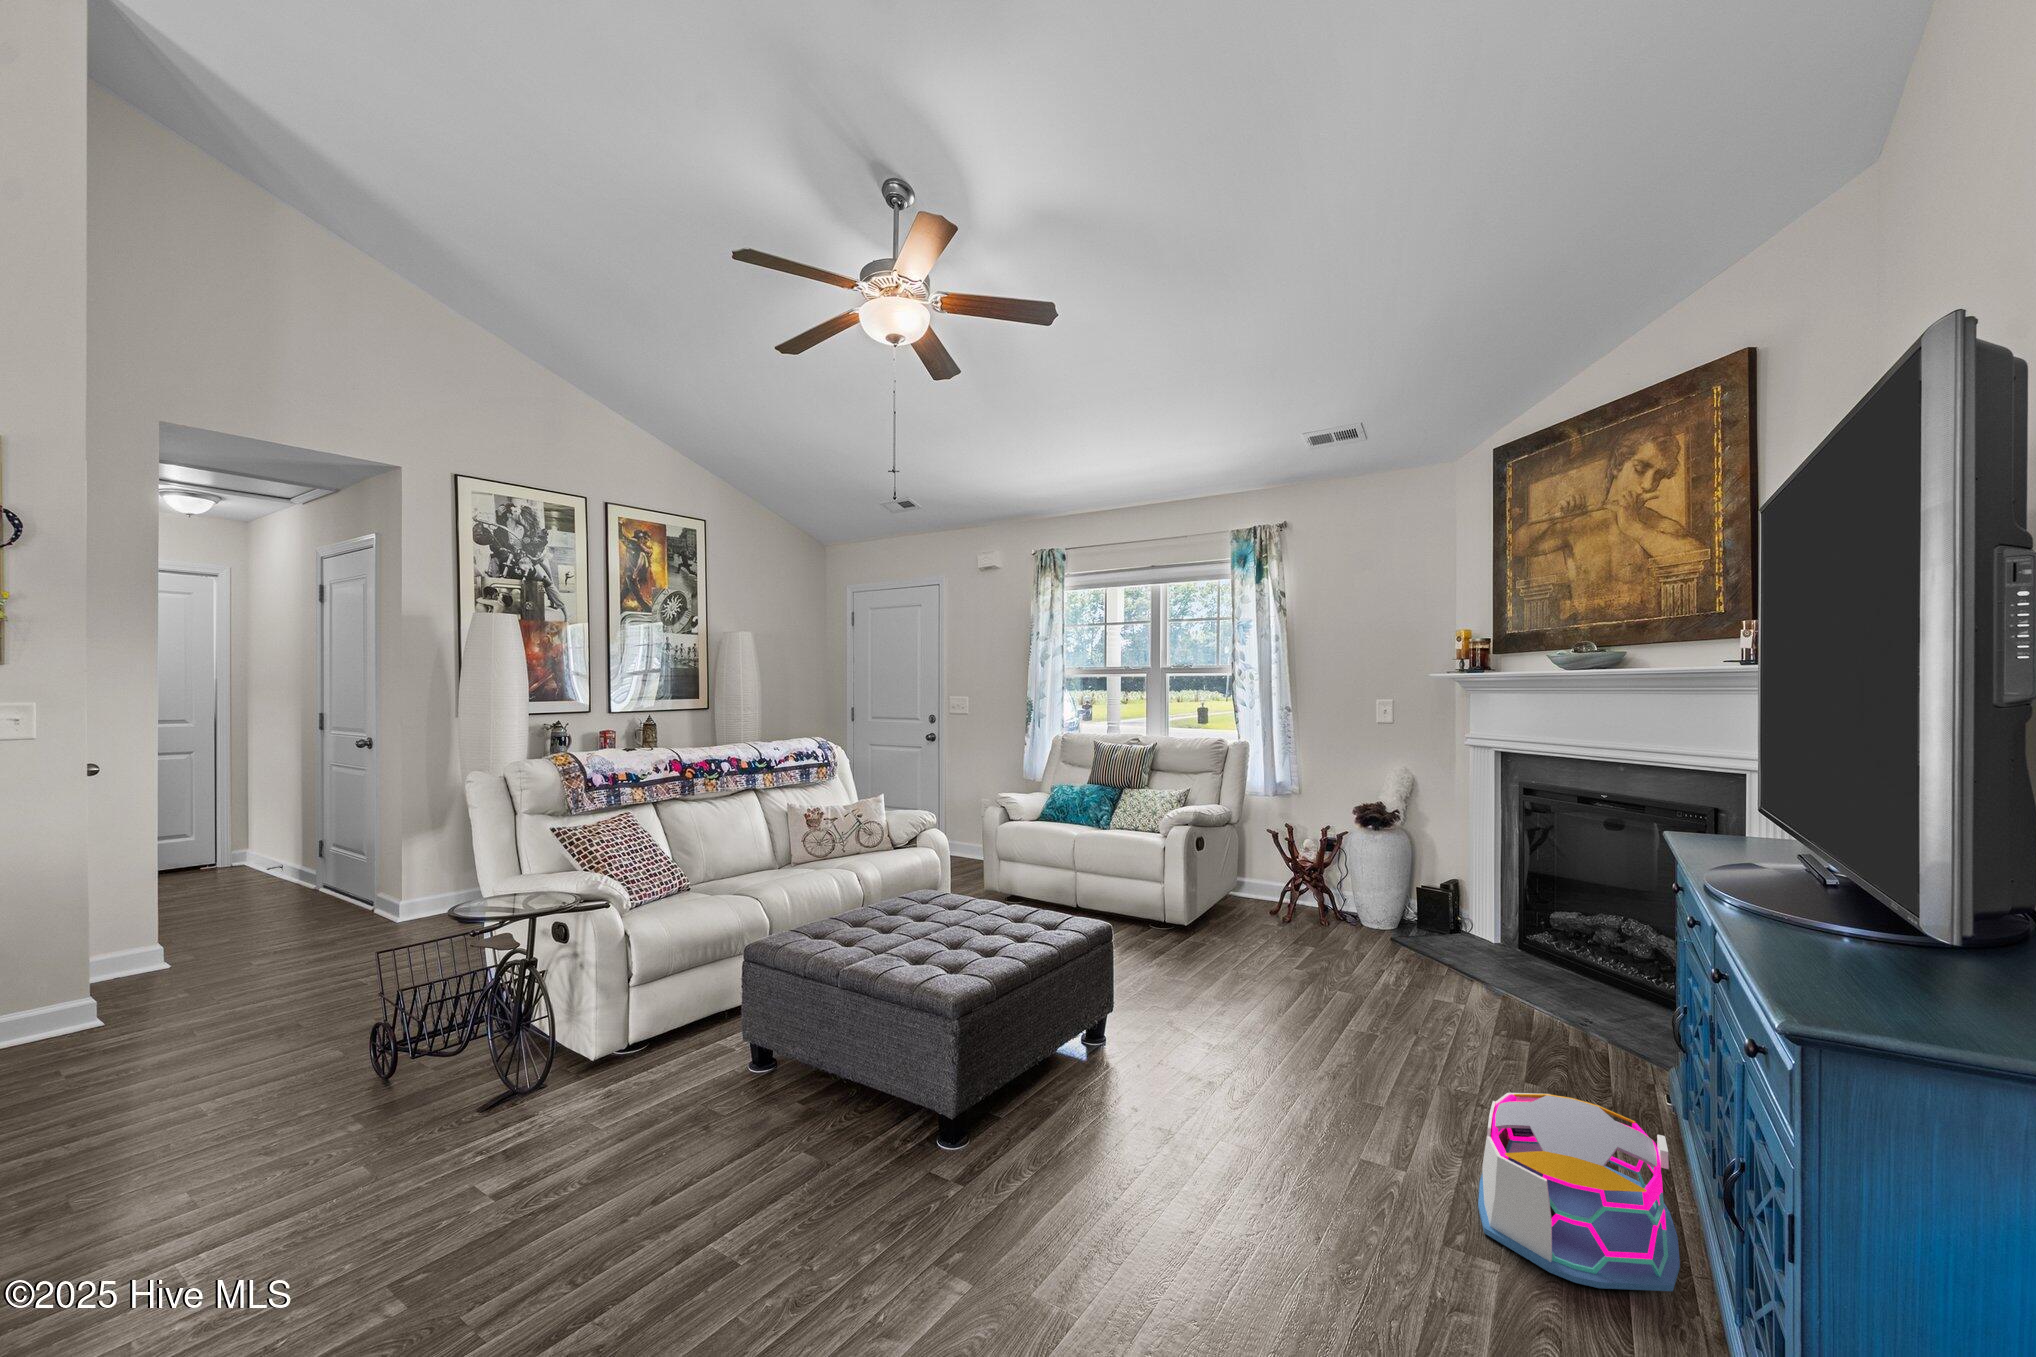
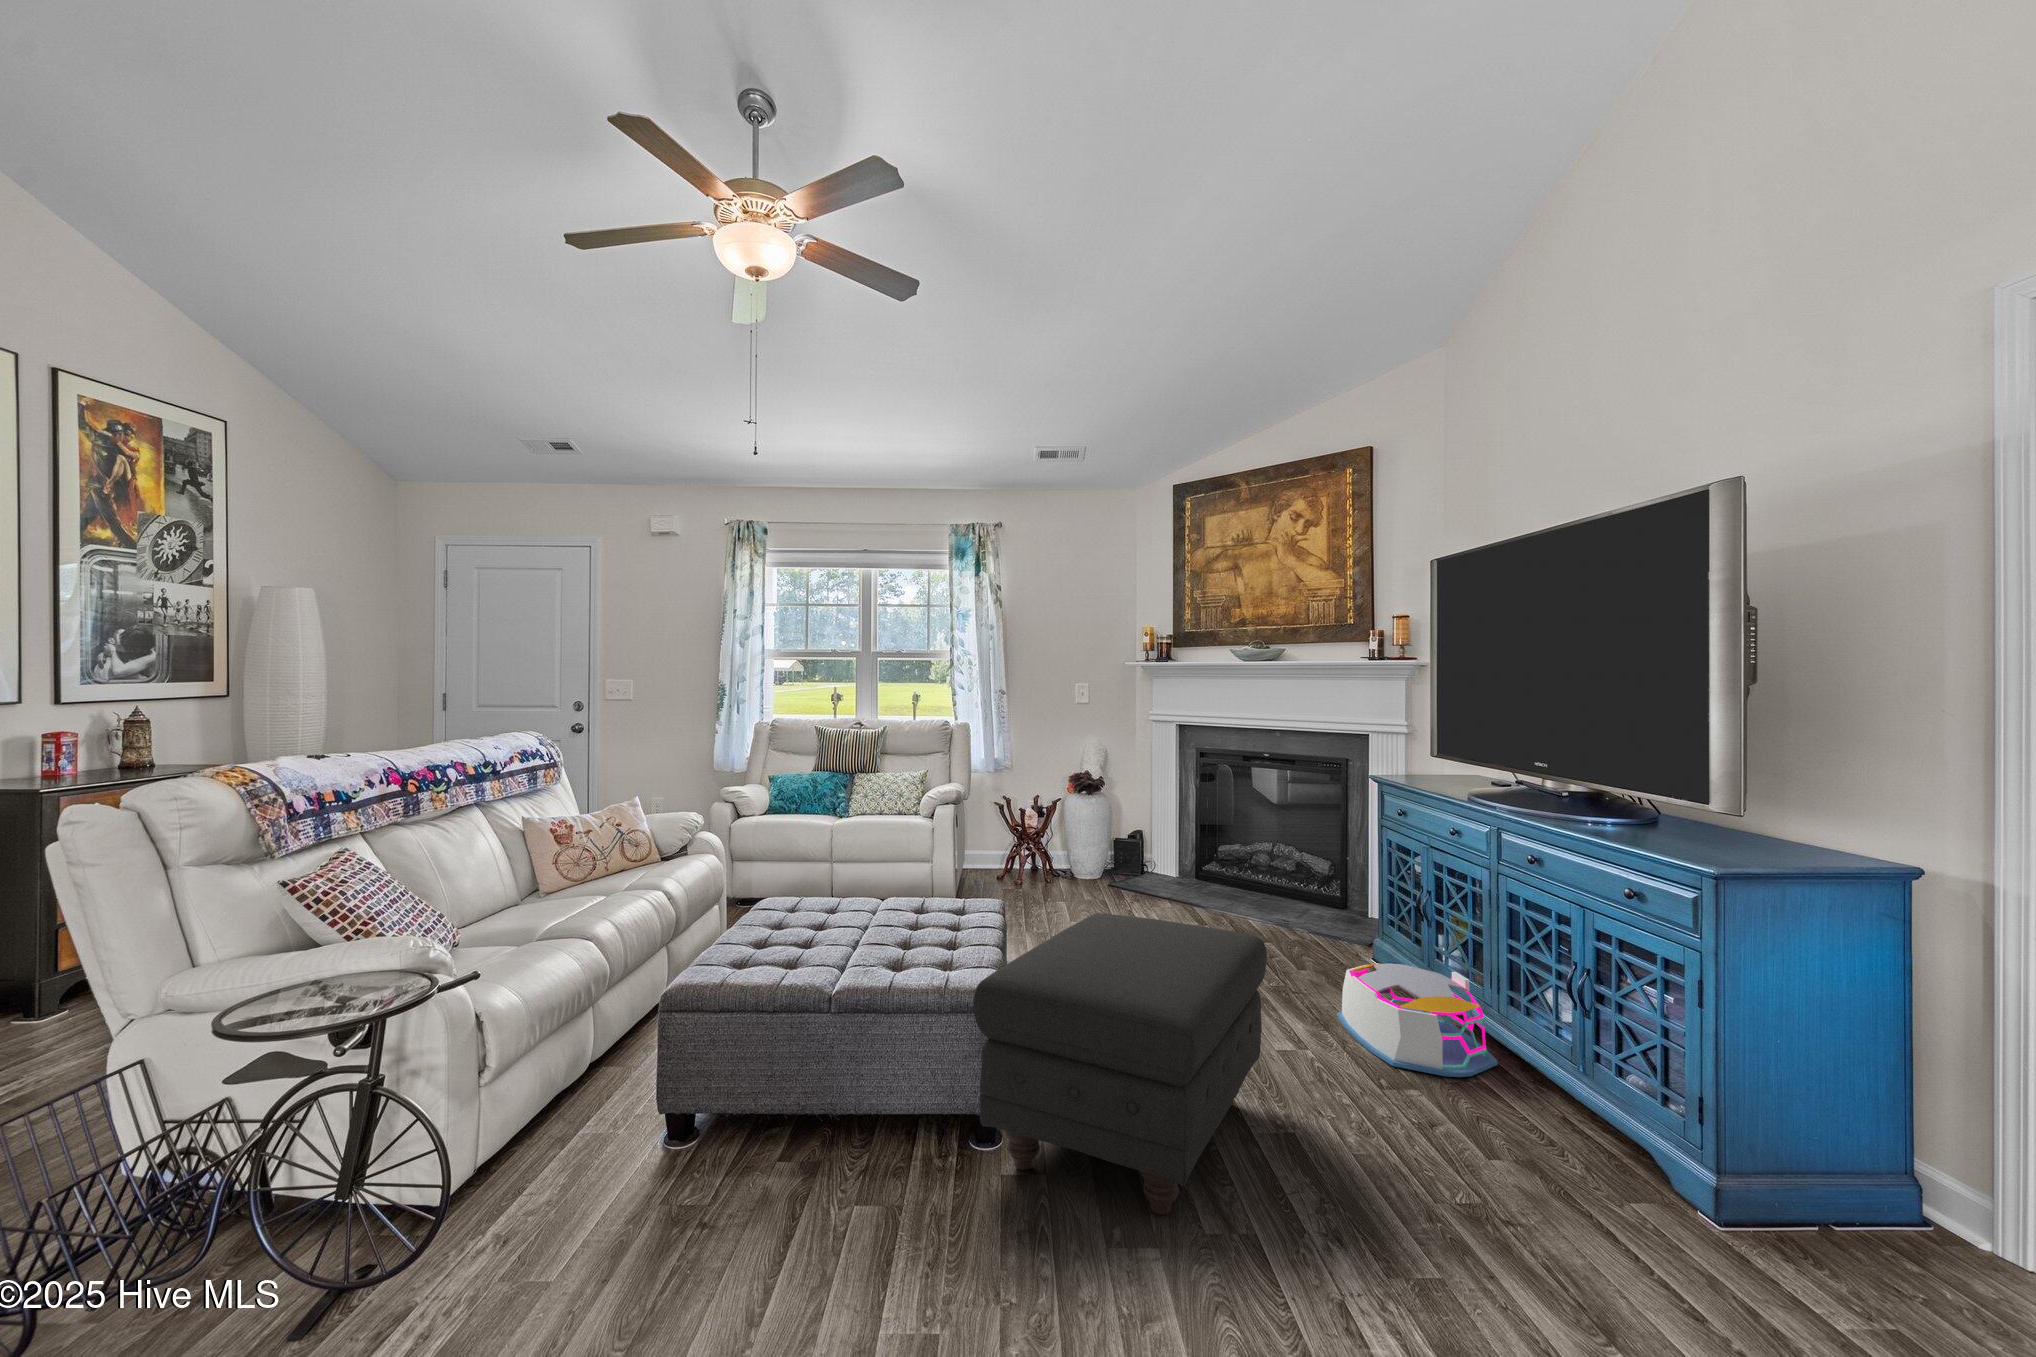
ottoman: none [883,949,1252,1266] -> present [974,913,1267,1214]

